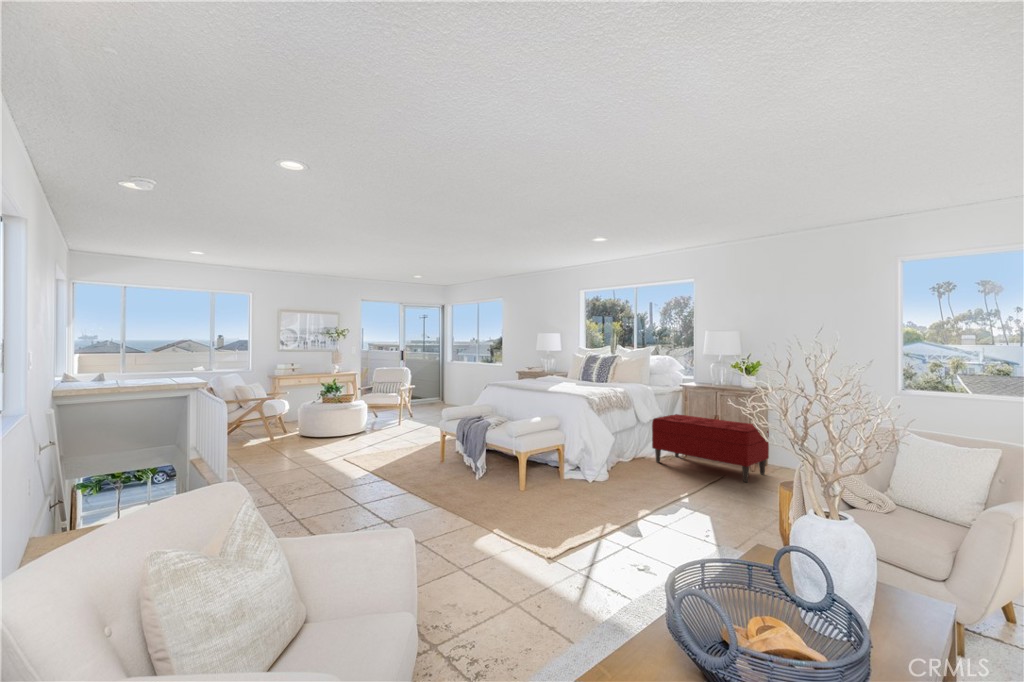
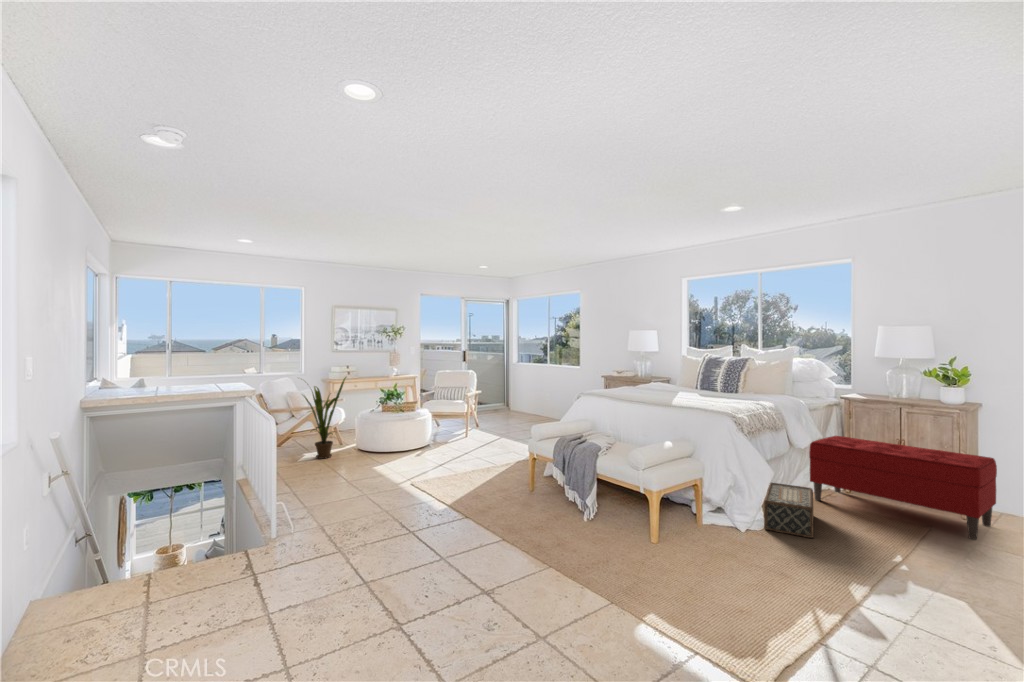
house plant: none [244,372,290,443] -> present [304,377,346,459]
woven basket: none [606,449,647,484] -> present [764,483,814,538]

